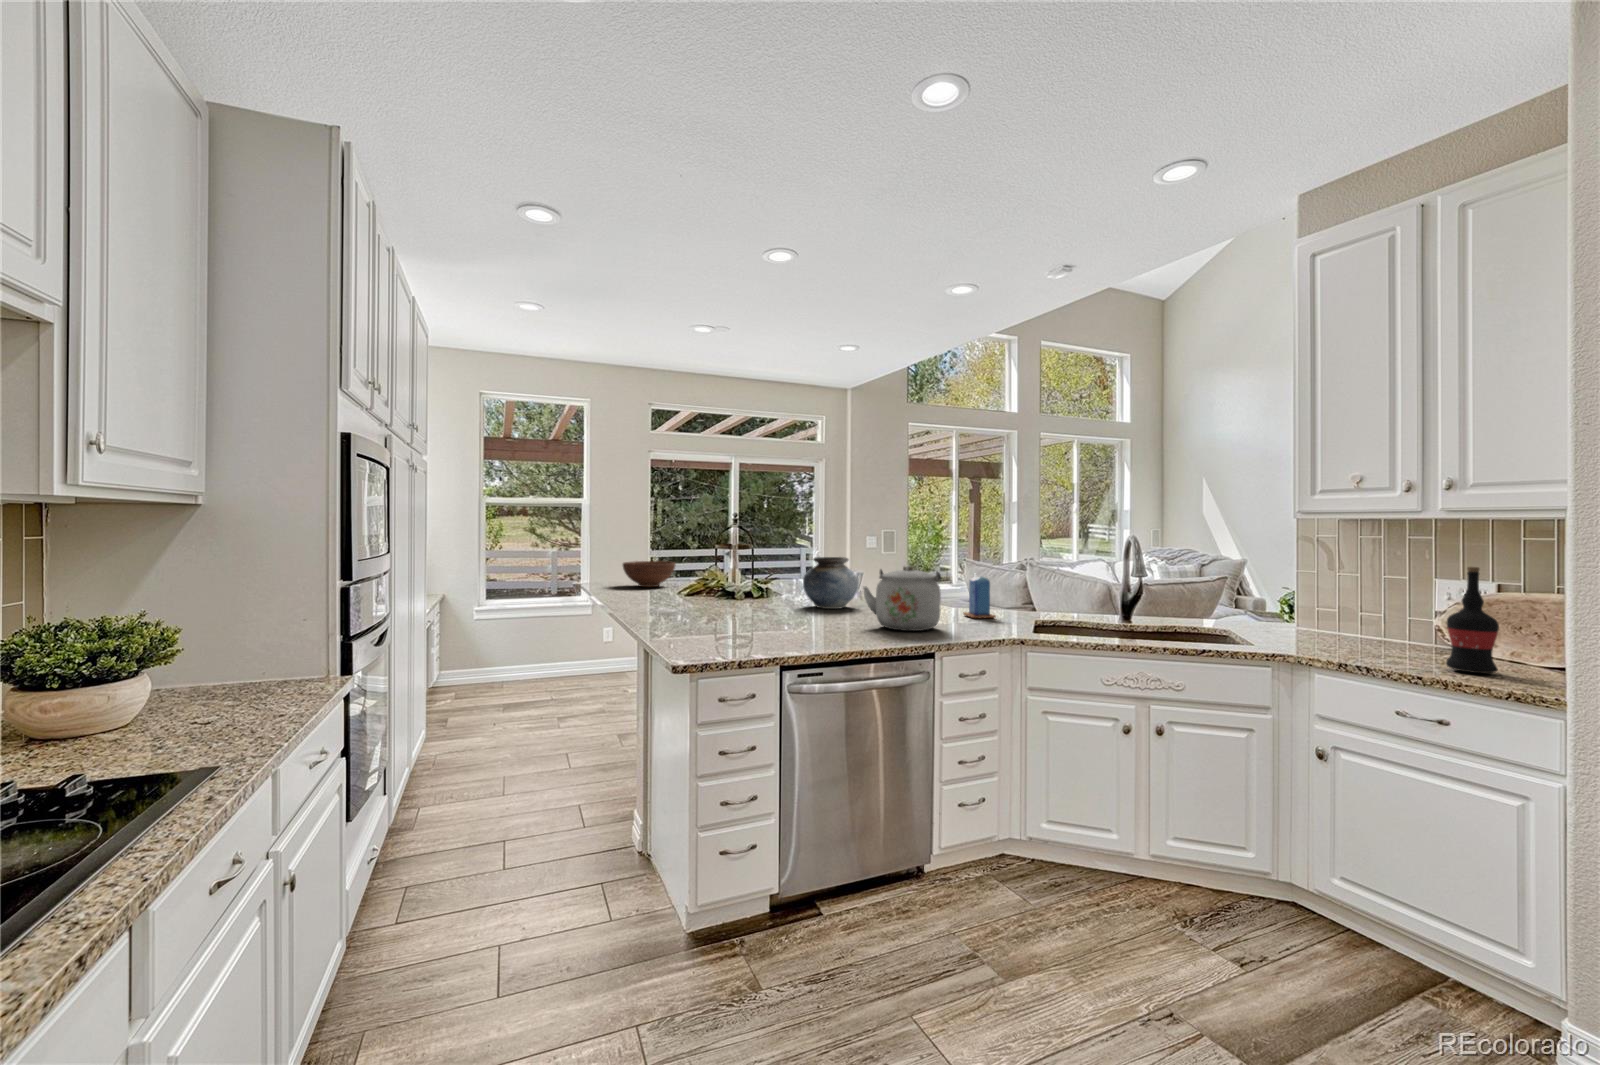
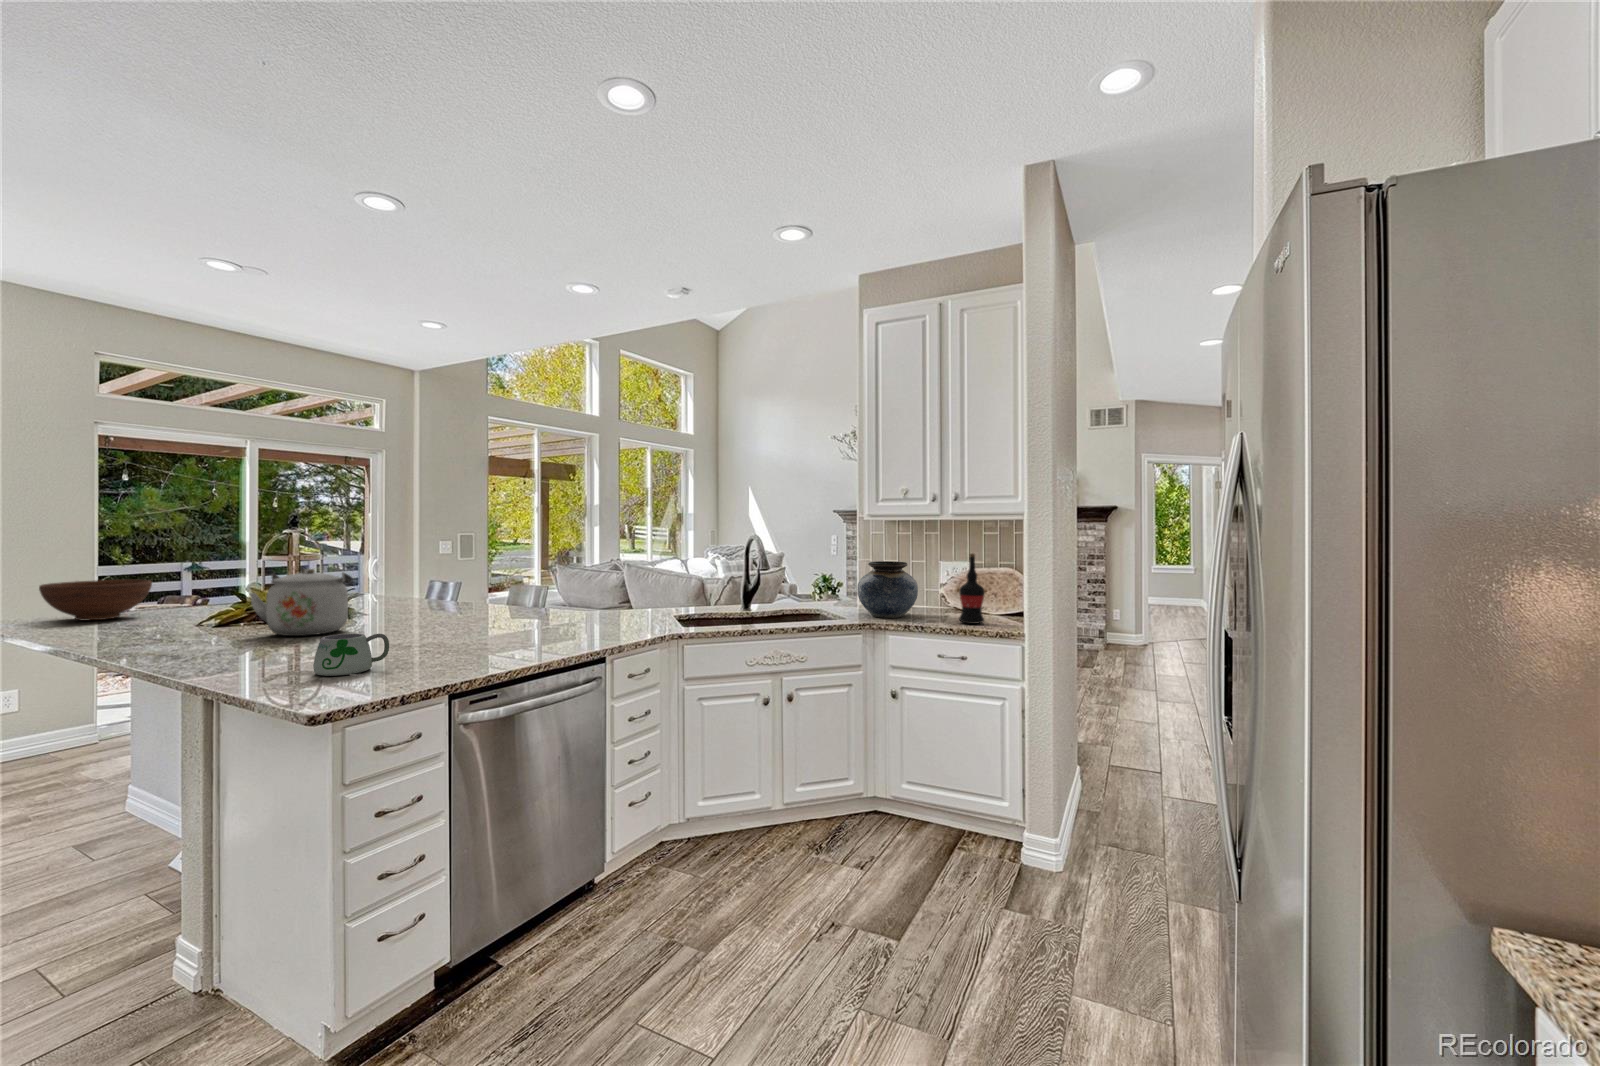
vase: present [803,557,858,609] -> present [857,561,918,618]
kettle: present [863,566,941,631] -> present [250,569,352,636]
candle: present [963,575,996,618] -> none [603,574,637,620]
mug: none [703,607,751,642] -> present [313,634,389,676]

